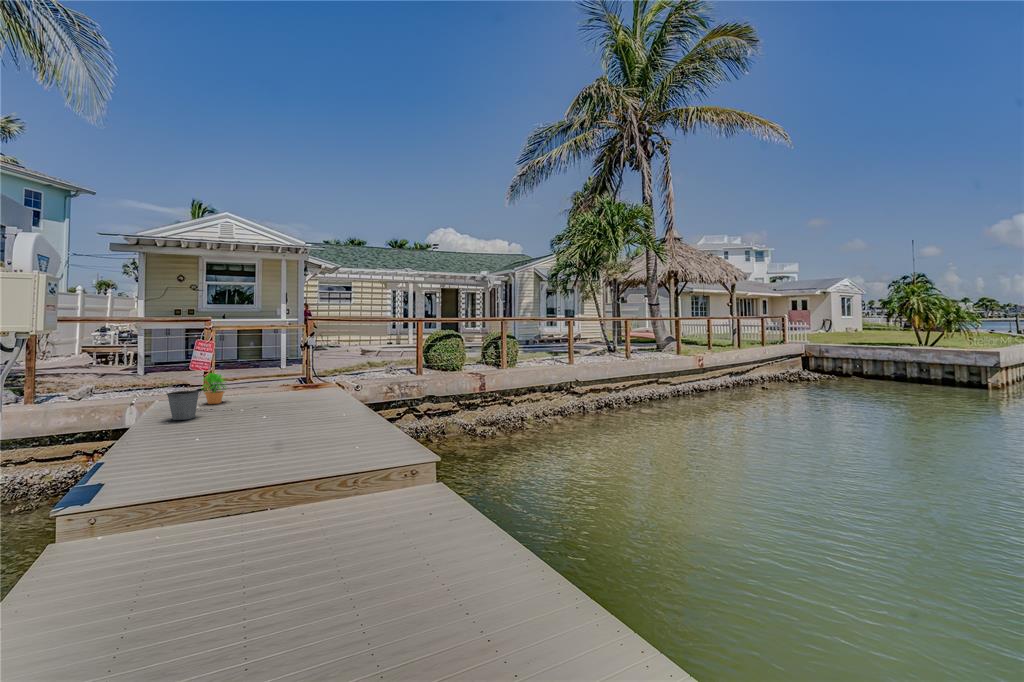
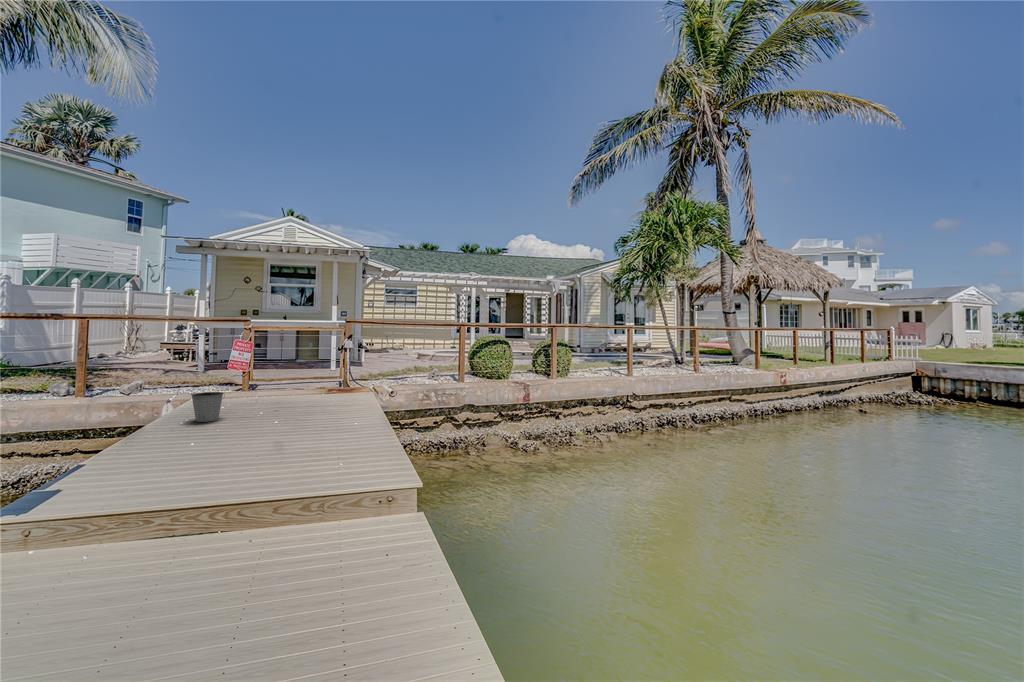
potted plant: present [202,373,226,404] -> none [231,374,261,406]

